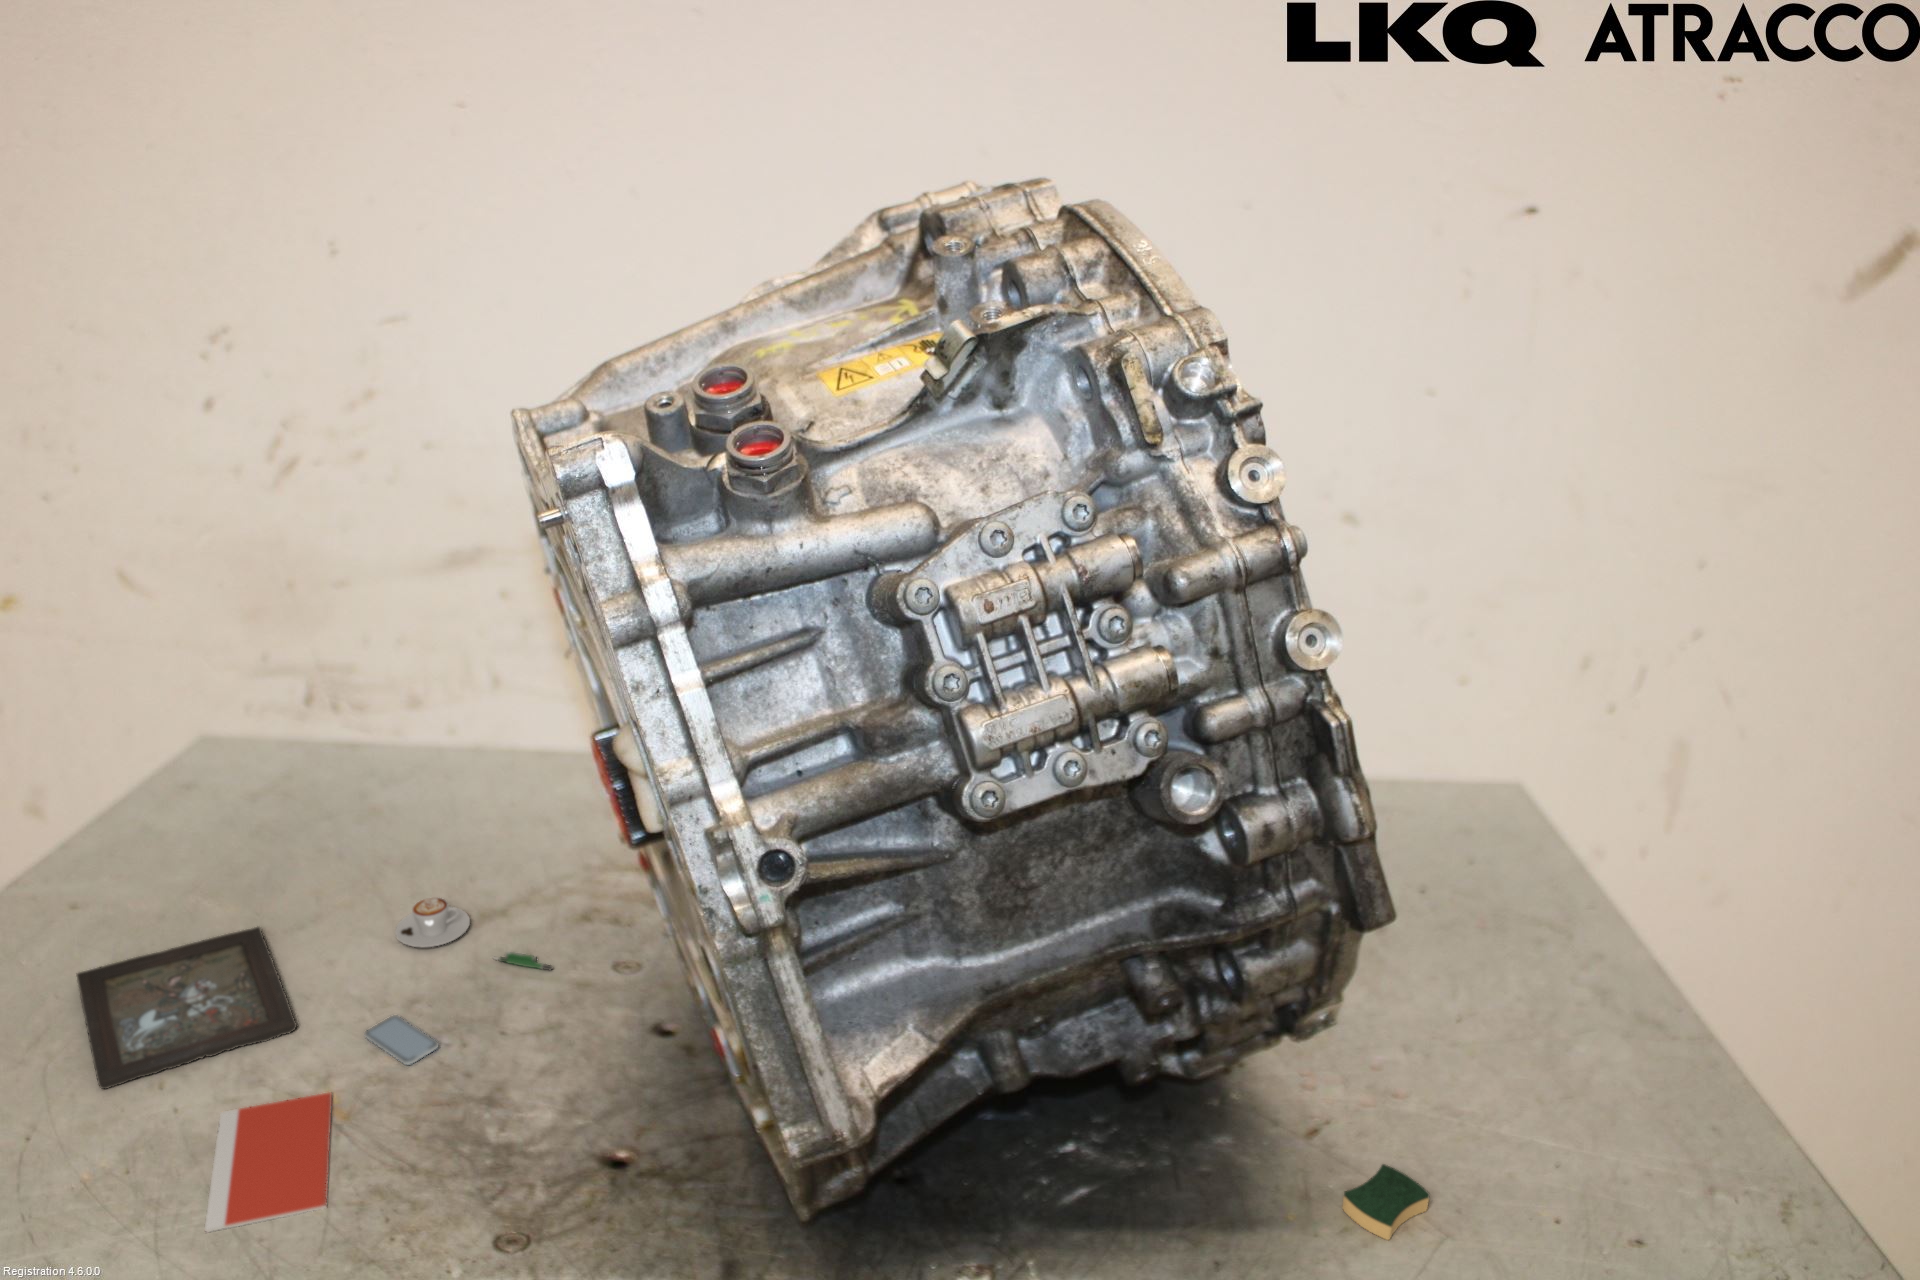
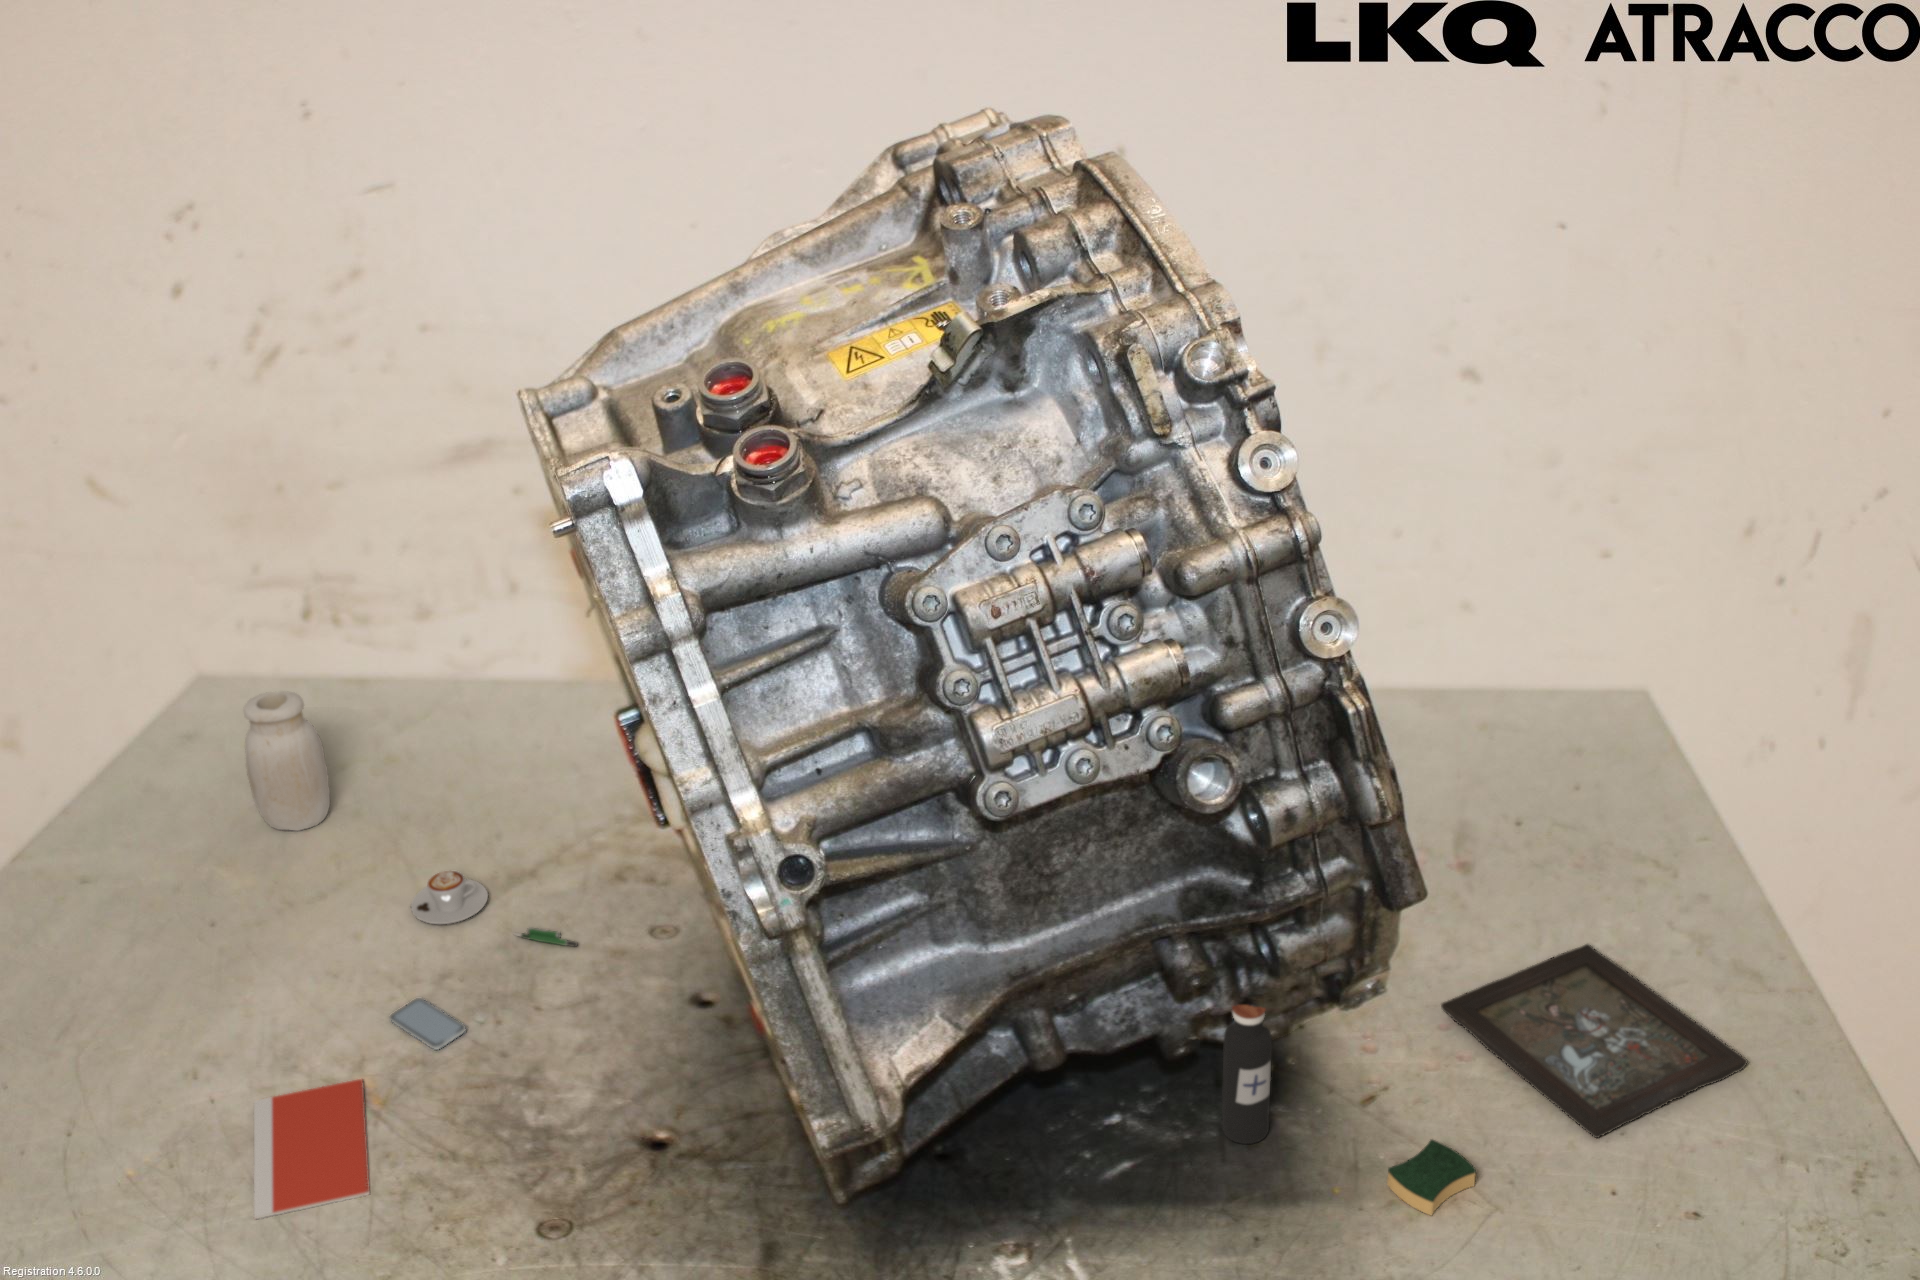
jar: none [249,729,328,861] -> present [243,691,330,831]
tray: present [77,927,297,1089] -> present [1441,944,1747,1138]
water bottle: none [1176,1018,1230,1167] -> present [1222,1005,1272,1144]

